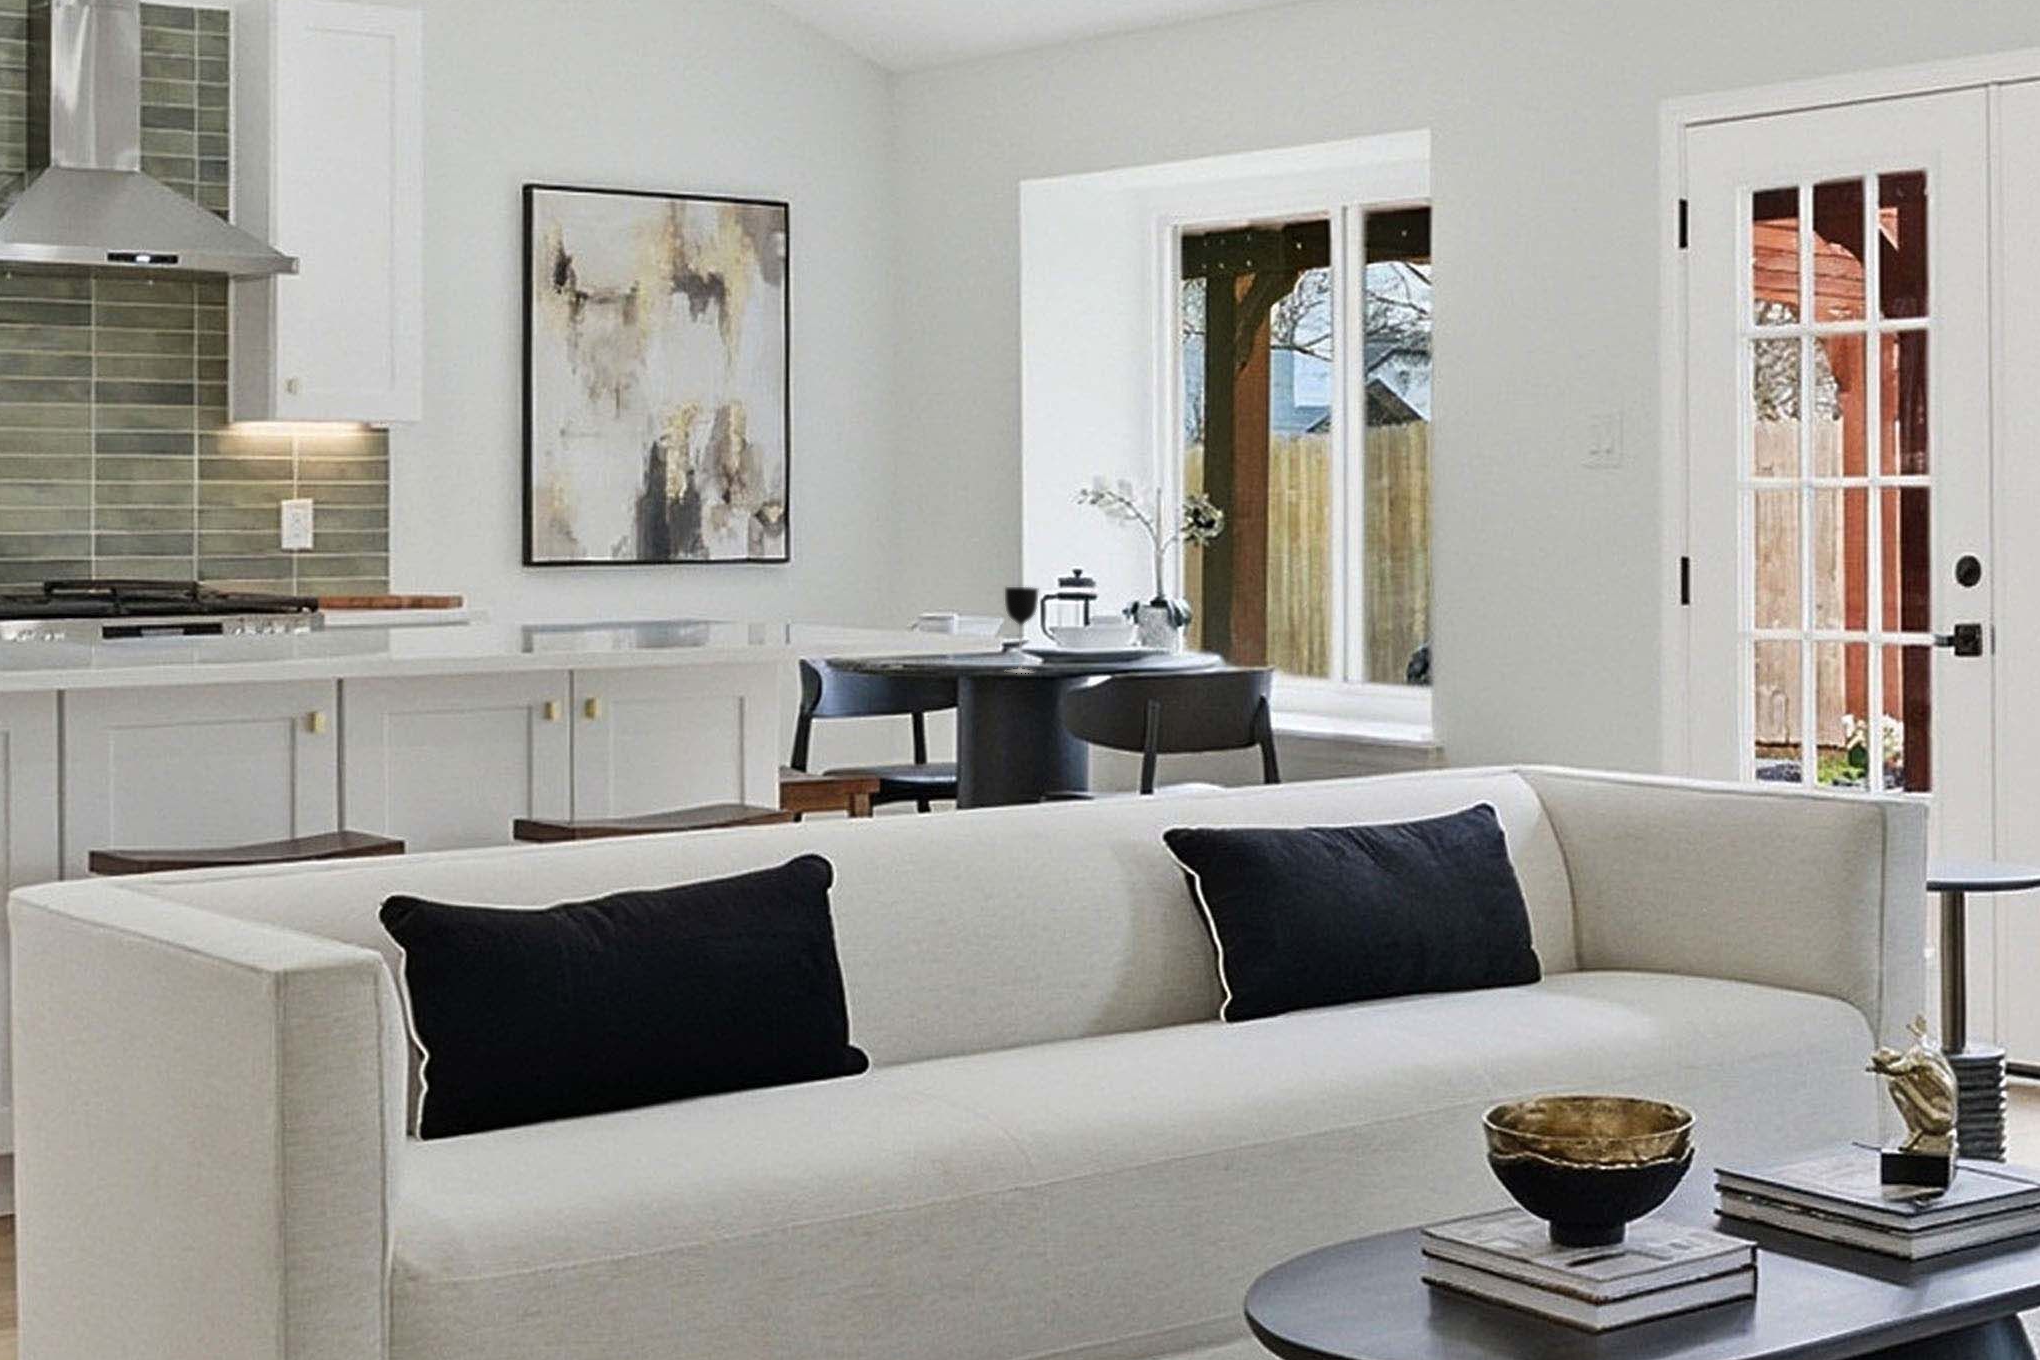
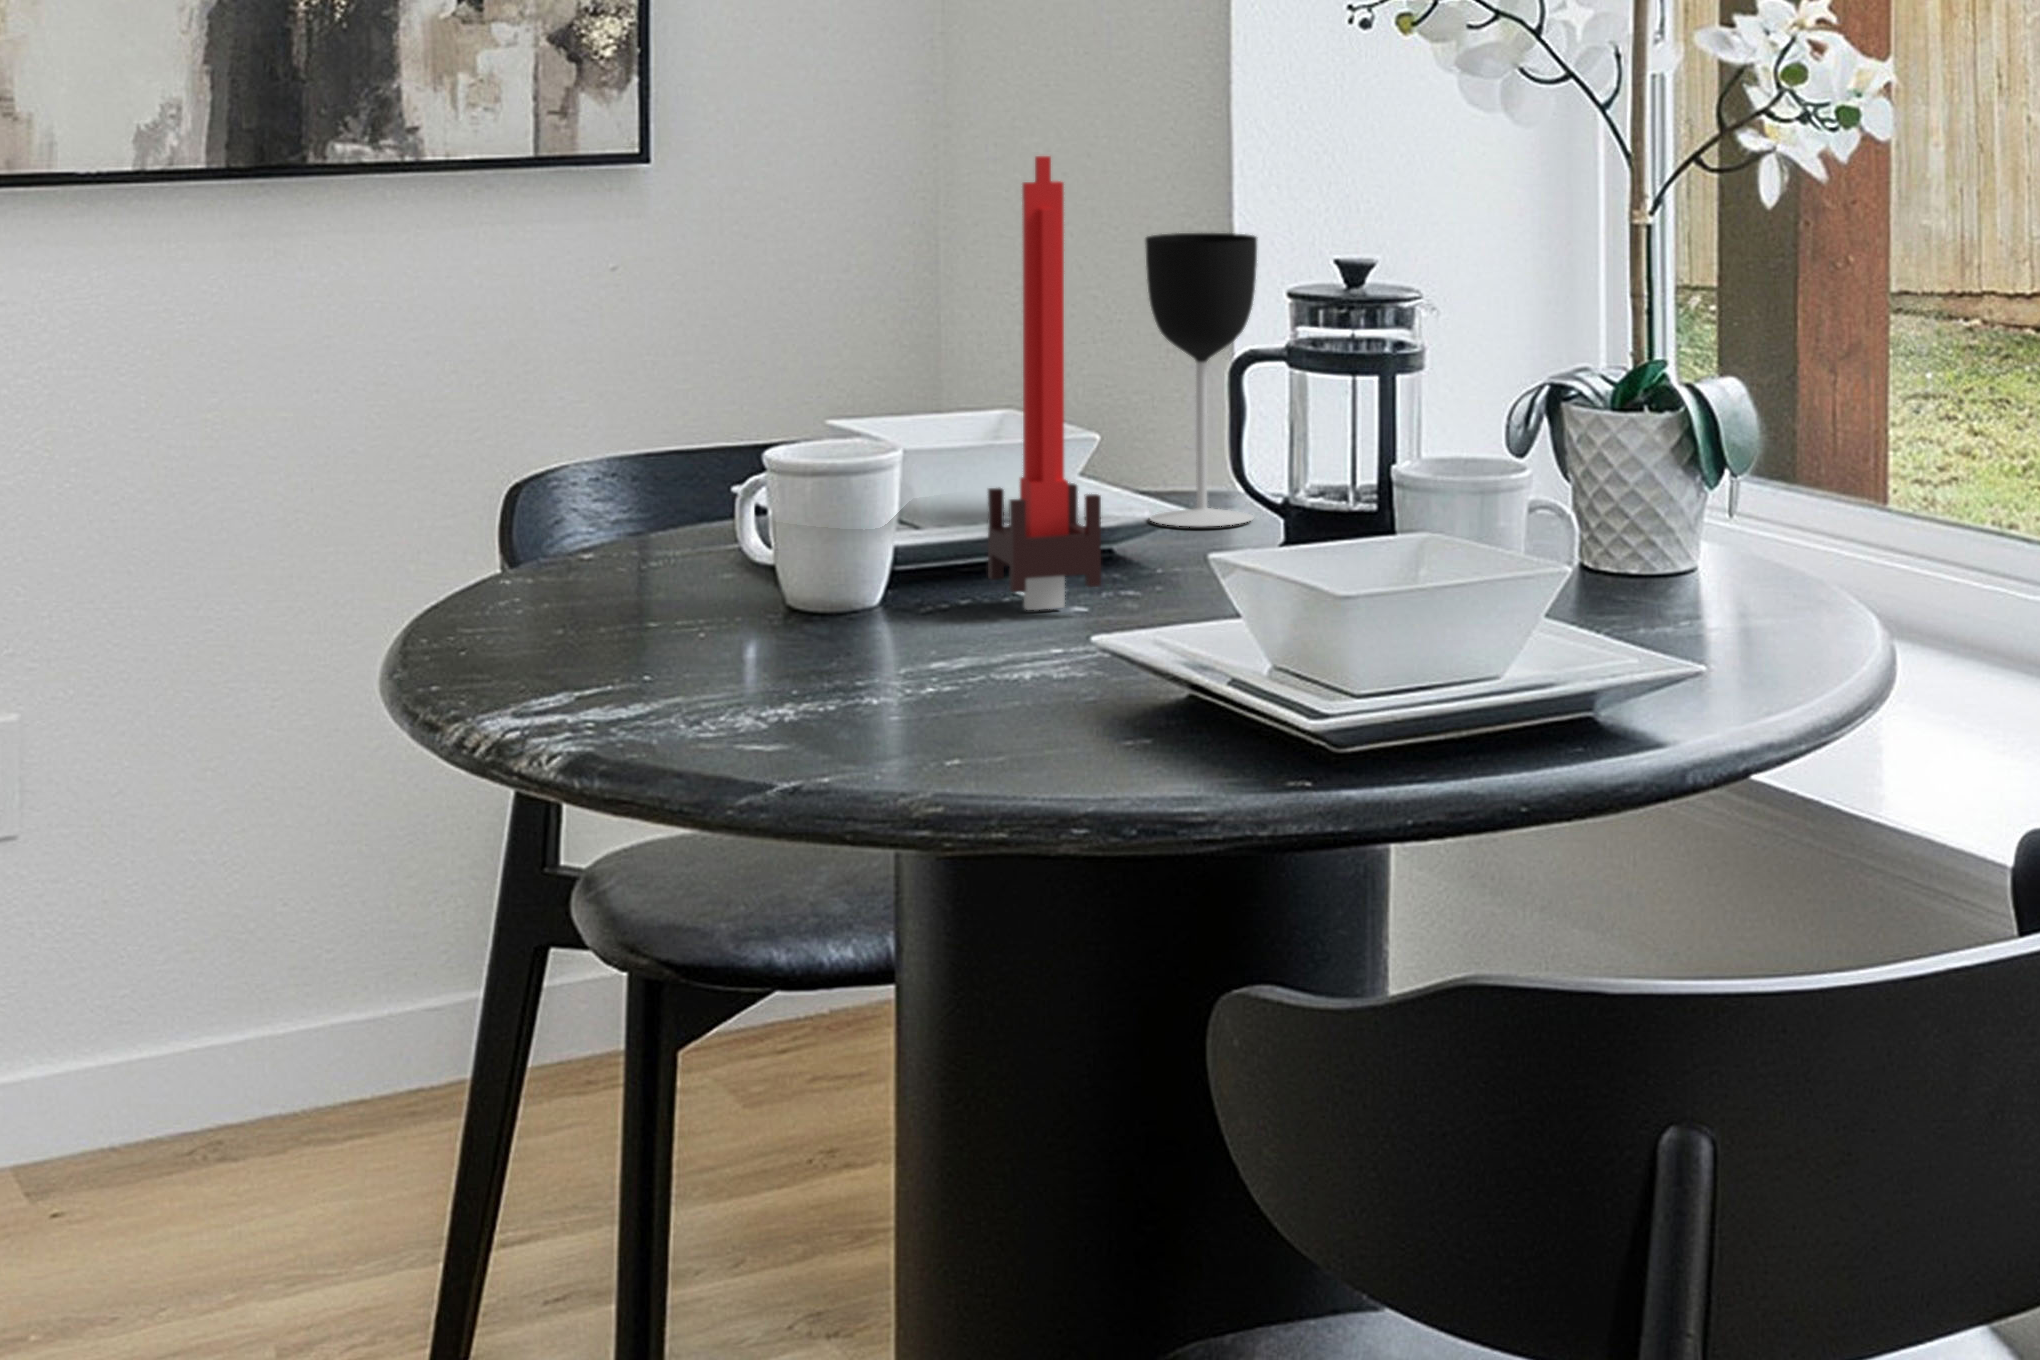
candle: none [967,562,1000,683] -> present [988,156,1101,610]

